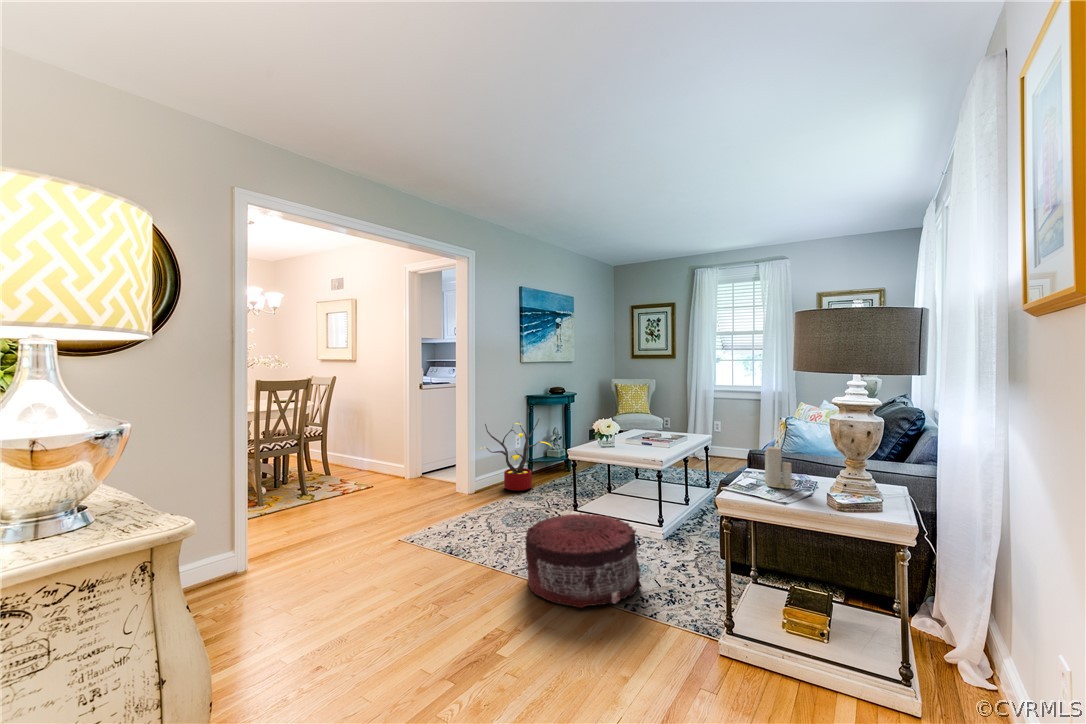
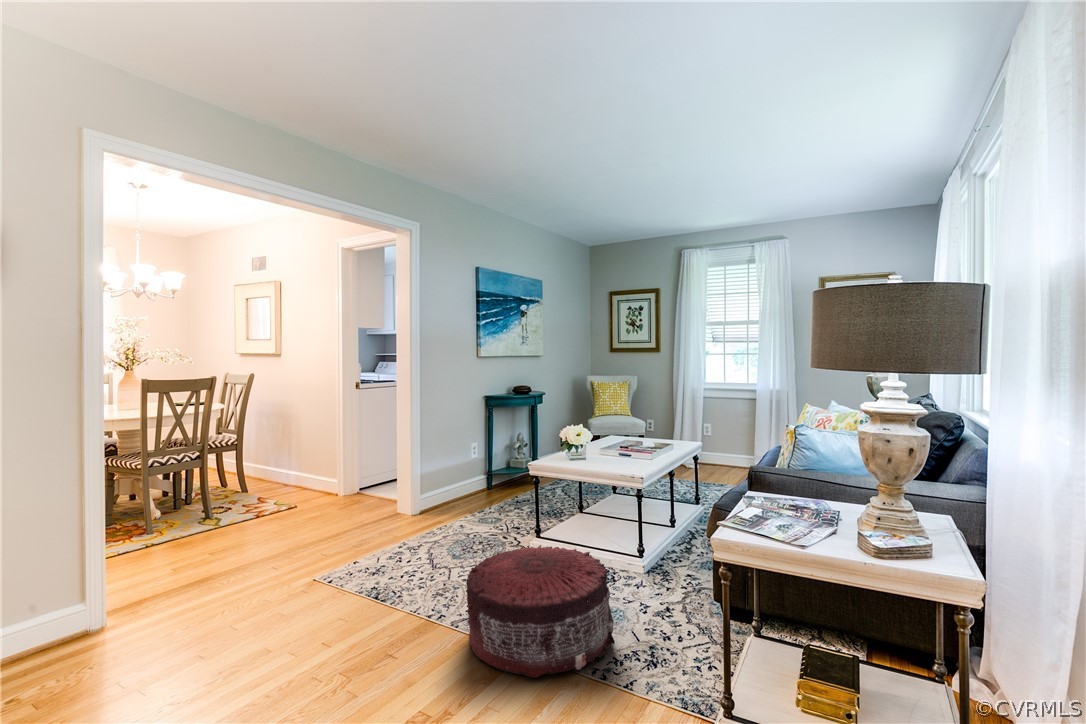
decorative plant: present [479,419,551,491] -> none [423,423,514,510]
candle: present [765,447,792,489] -> none [773,461,808,522]

